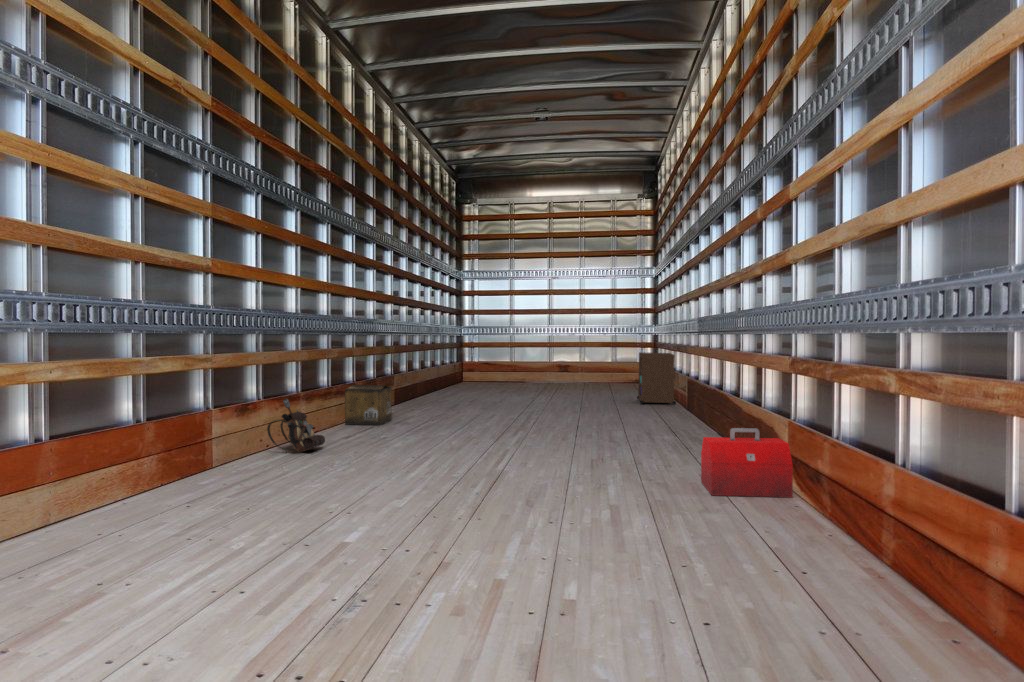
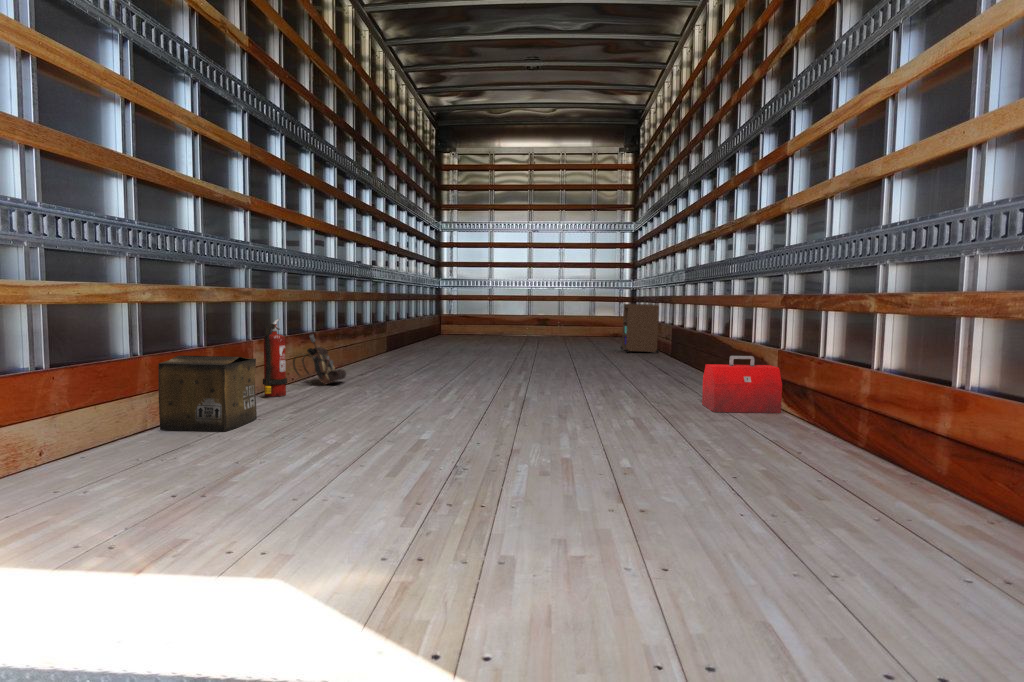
cardboard box: present [345,385,392,425] -> present [158,356,257,432]
fire extinguisher: none [223,386,252,471] -> present [263,319,287,397]

